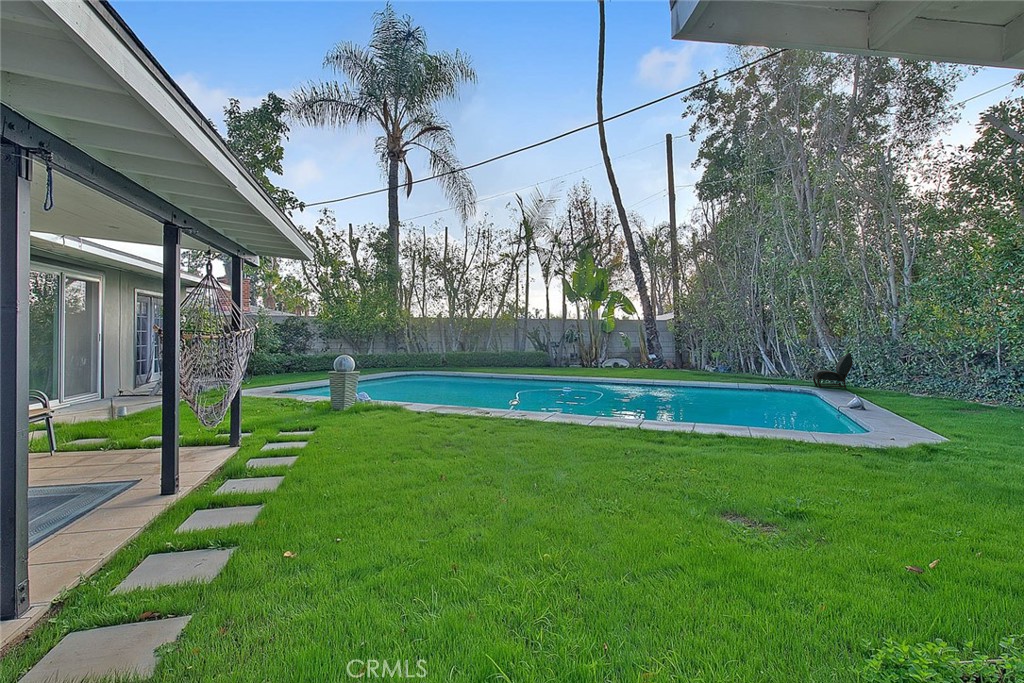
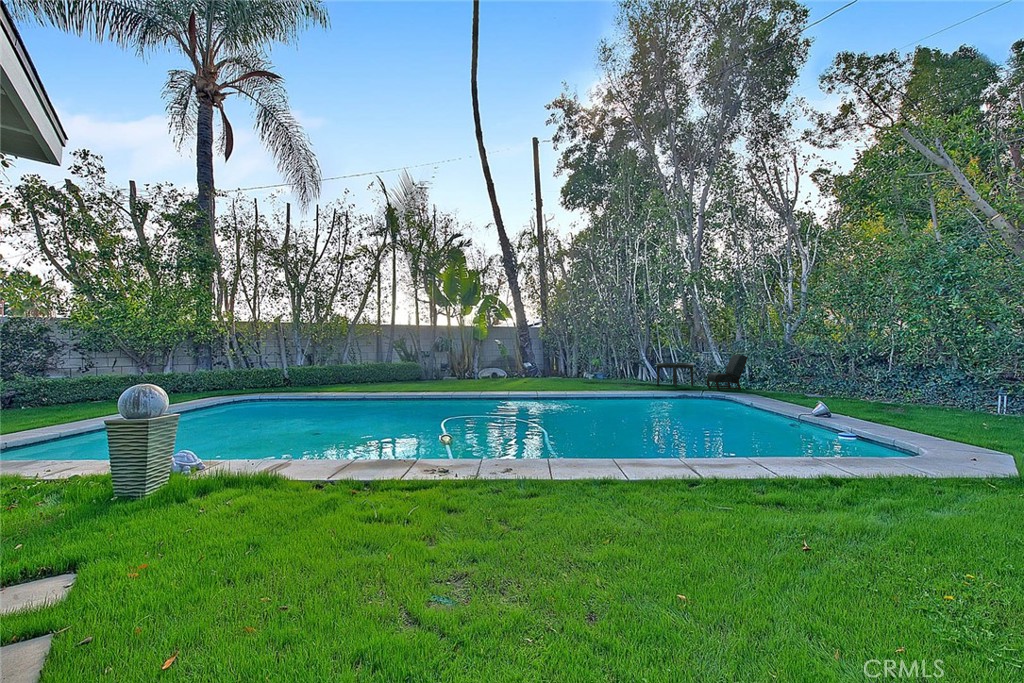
round table: none [764,359,808,383] -> present [656,363,694,387]

